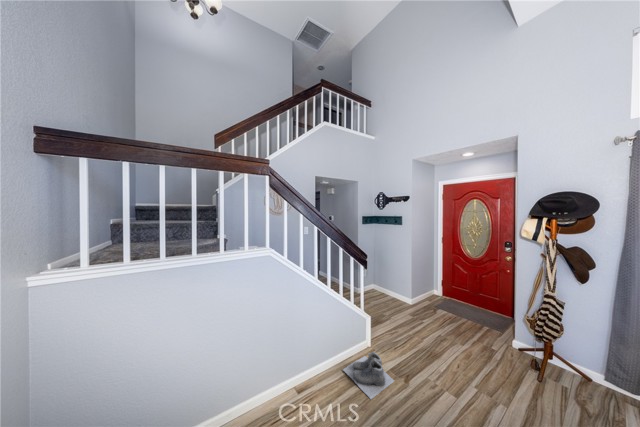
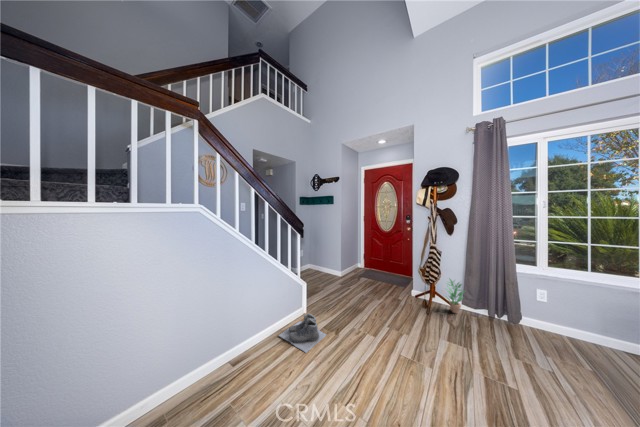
potted plant: none [568,336,613,391] -> present [447,279,464,313]

